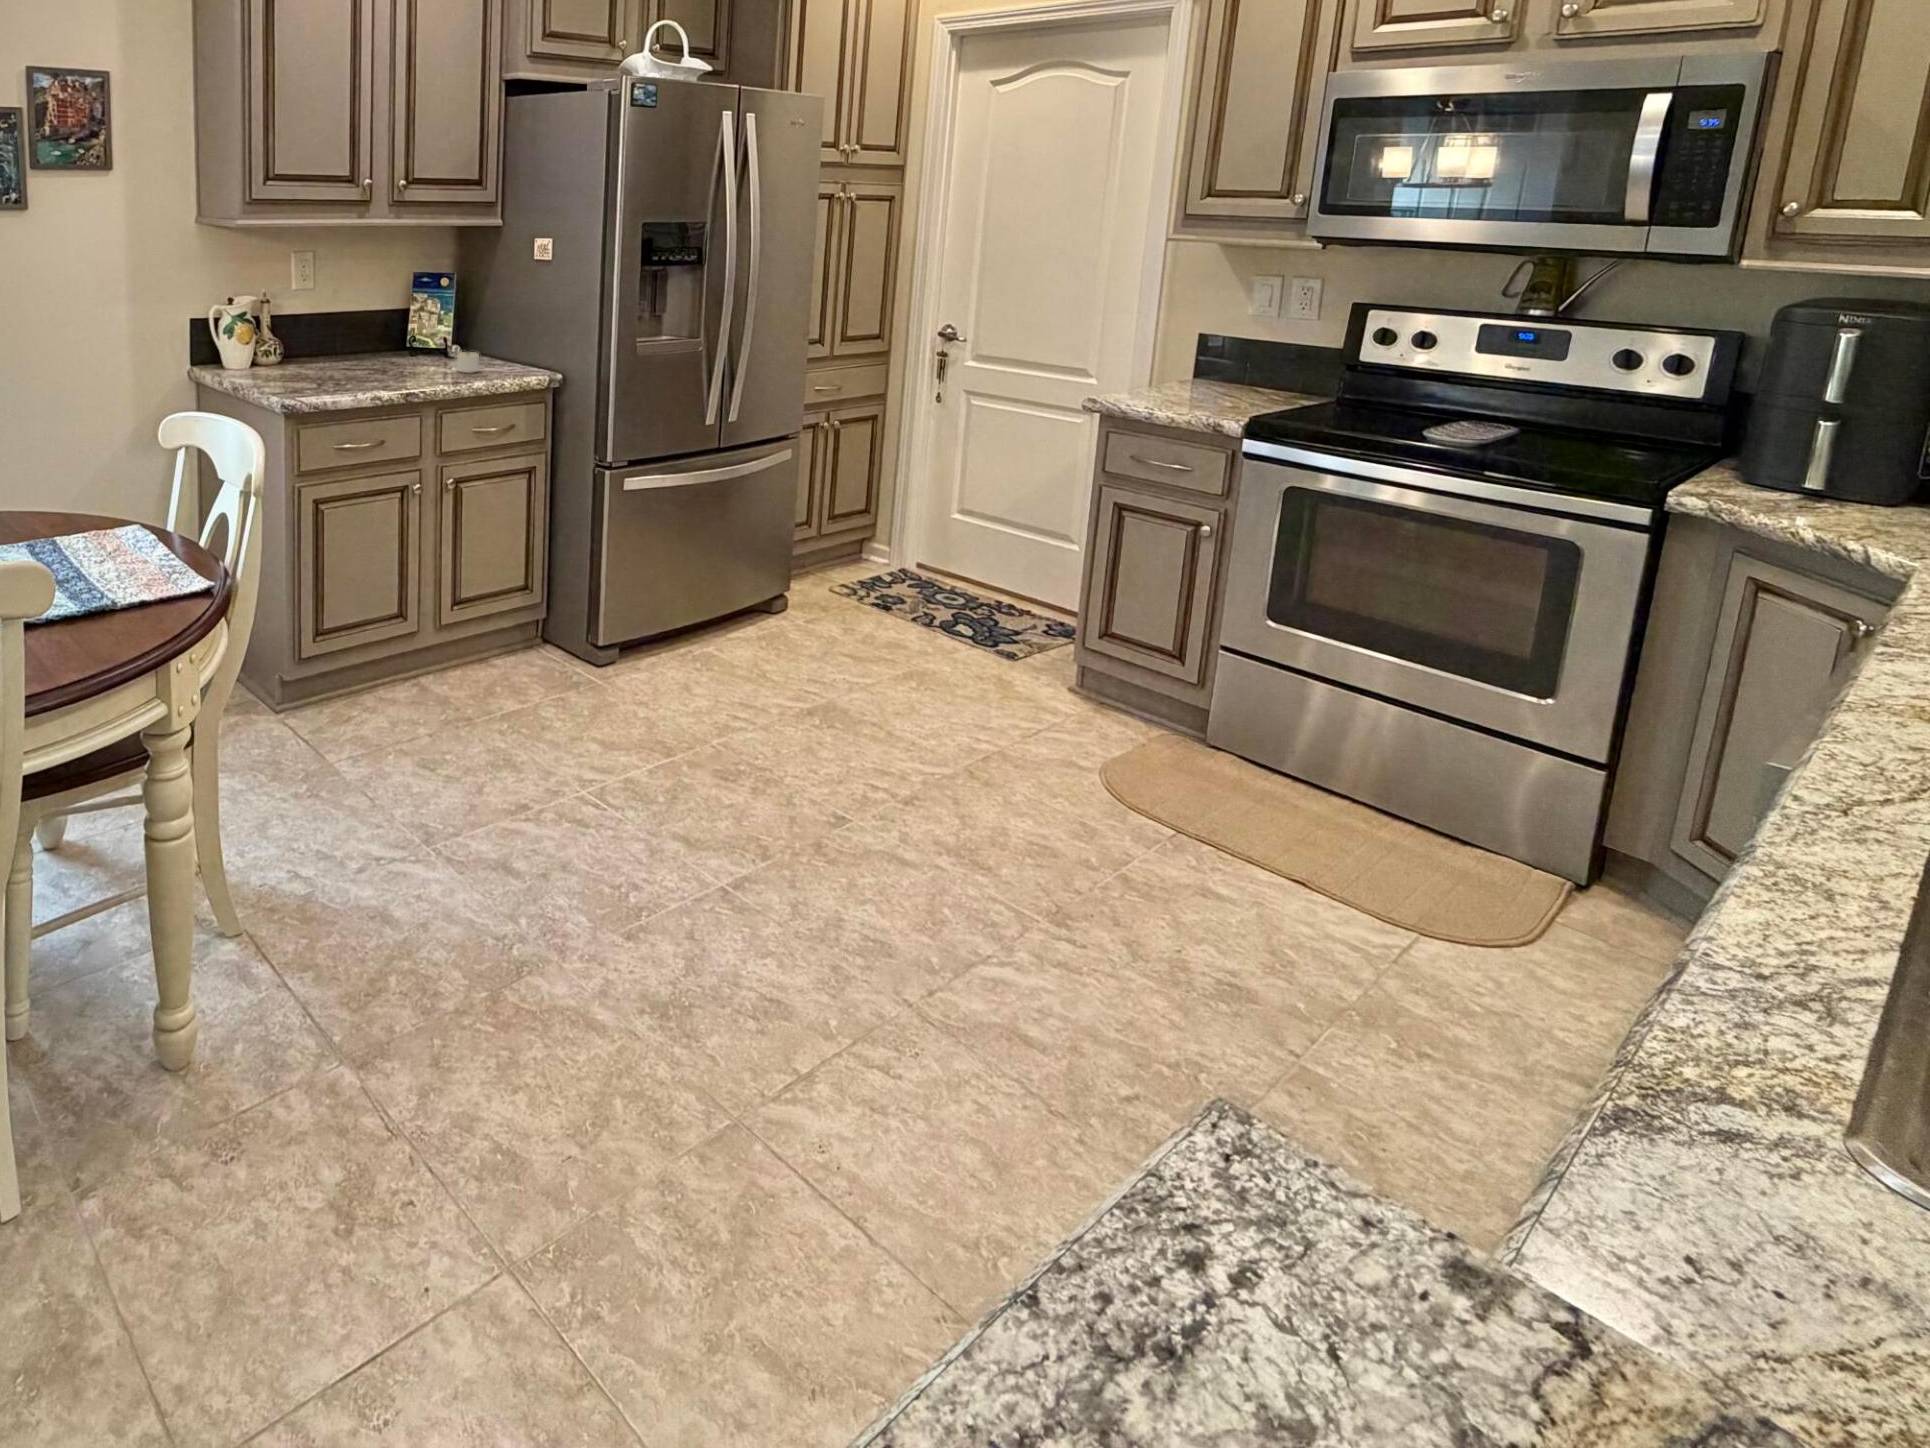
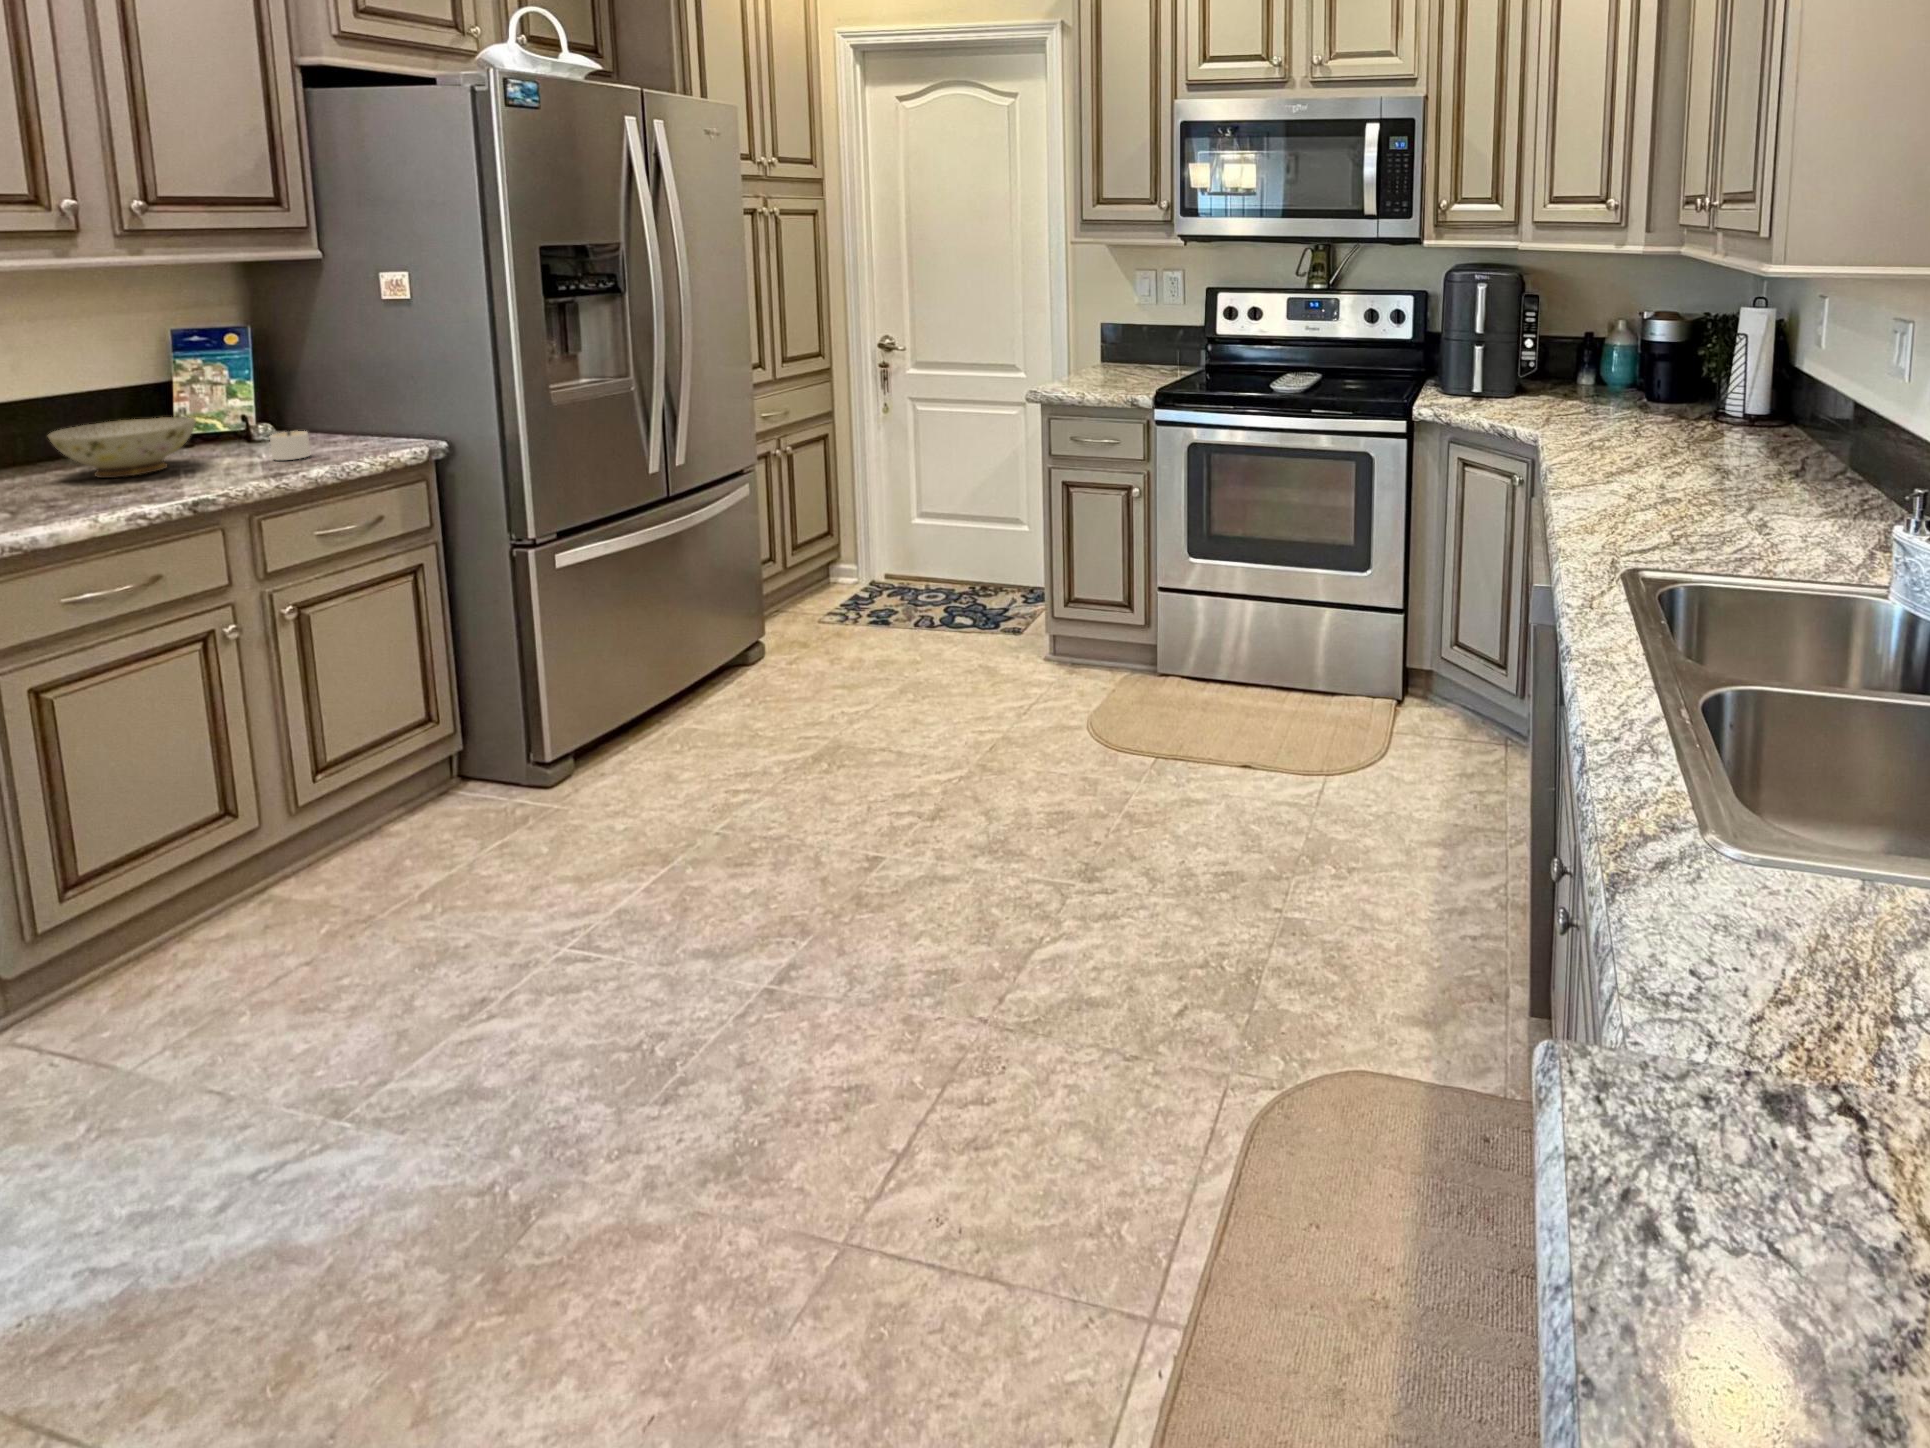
ceramic bowl: none [344,331,419,370] -> present [48,417,196,478]

